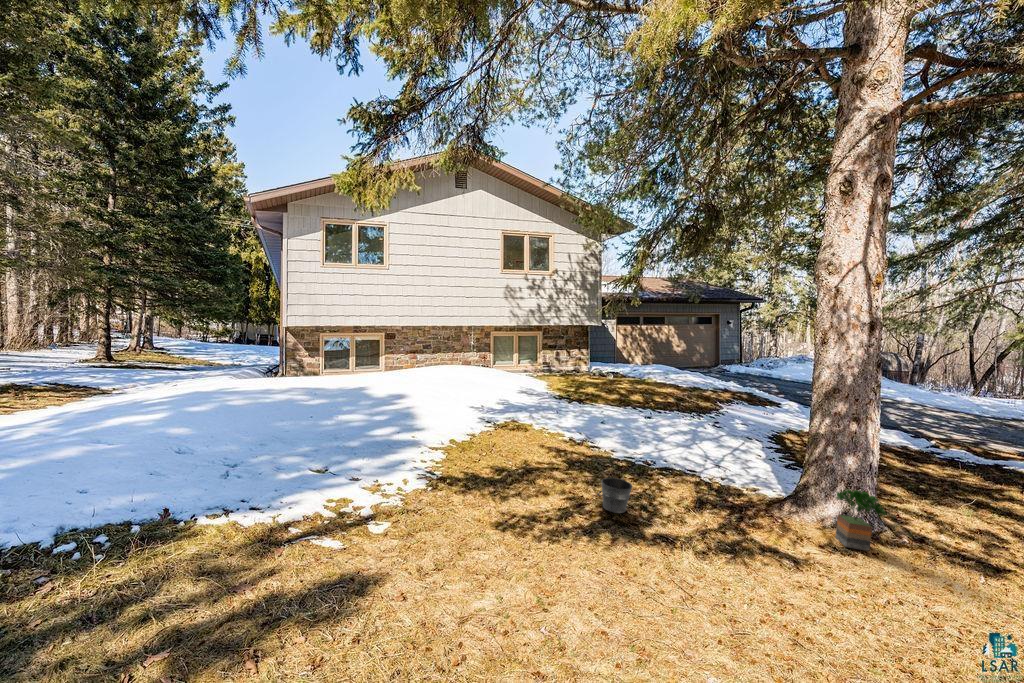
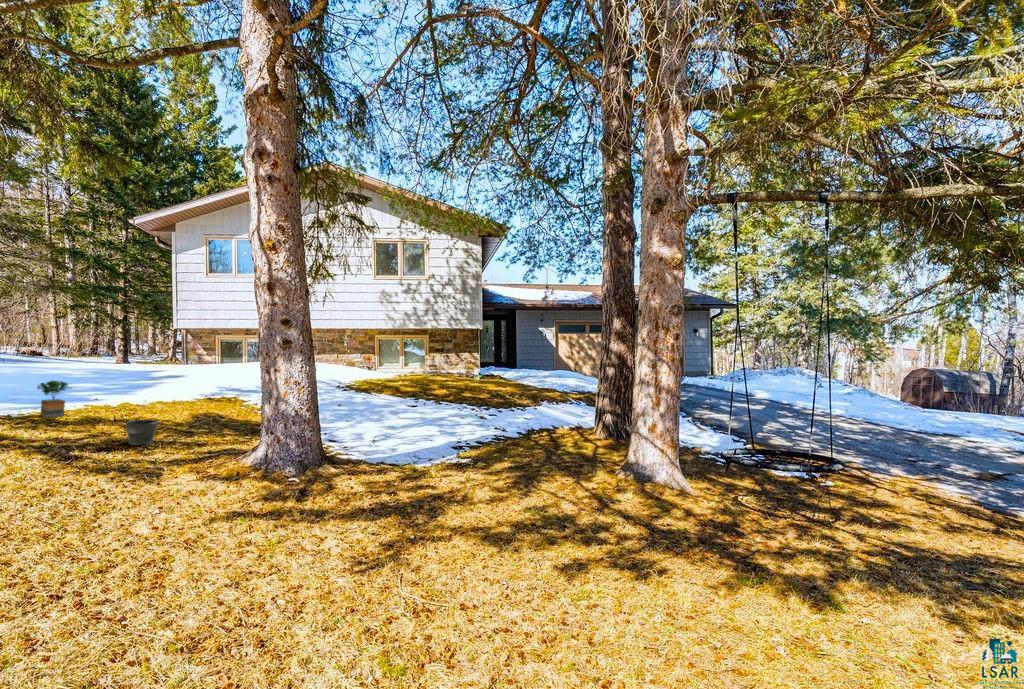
potted tree: present [835,489,886,551] -> present [37,381,72,418]

